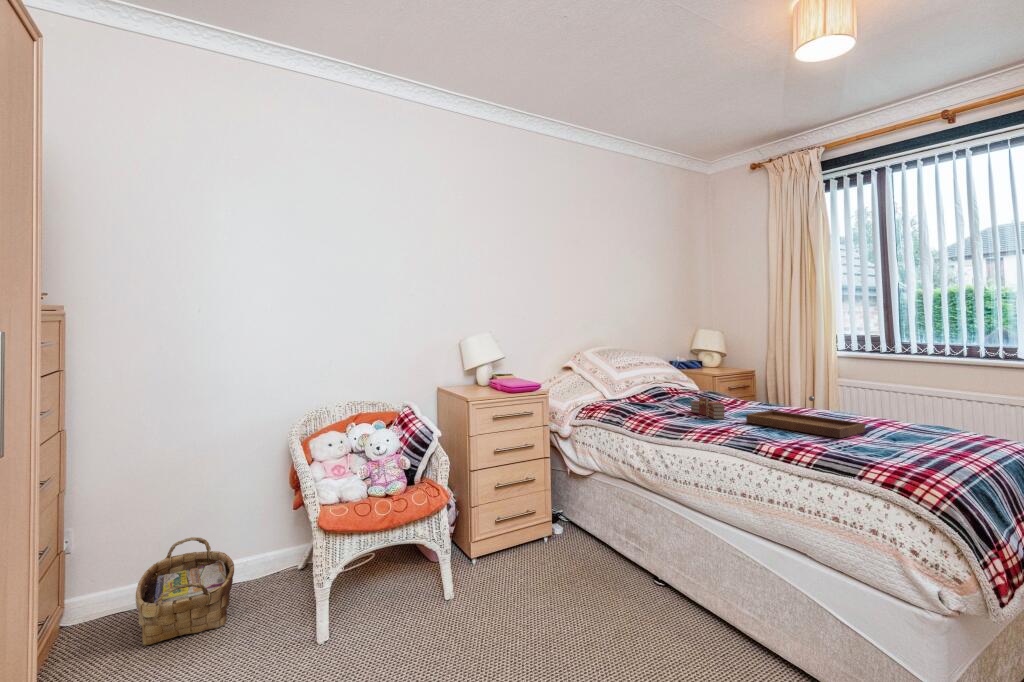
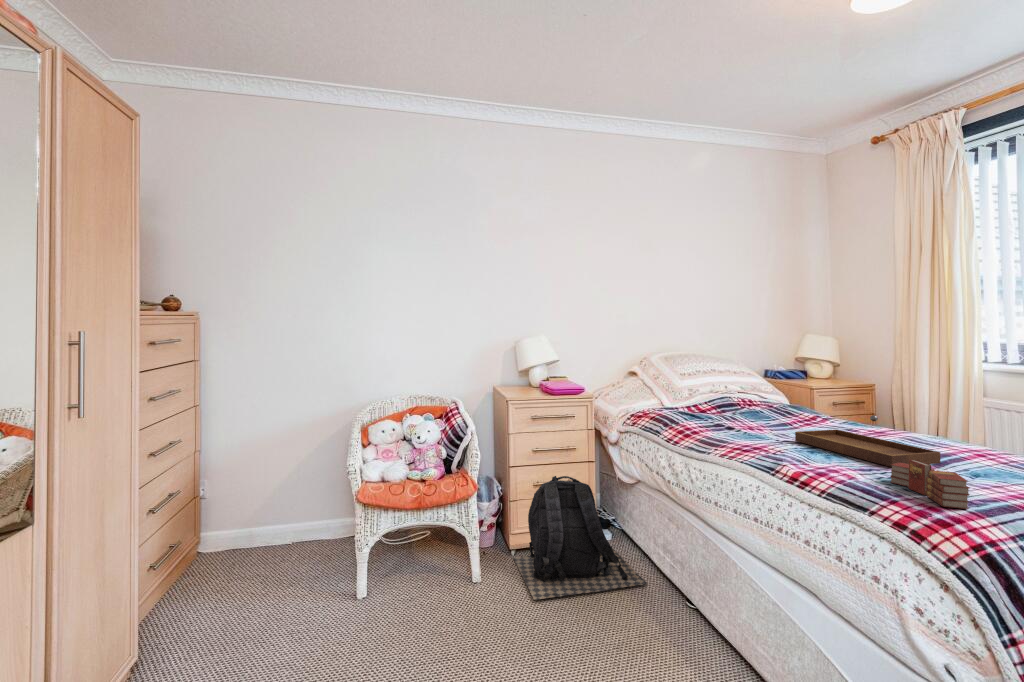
book: present [691,397,725,419] -> present [890,459,970,509]
backpack: none [478,475,619,606] -> present [514,476,647,600]
woven basket: present [136,537,234,645] -> none [238,498,313,576]

